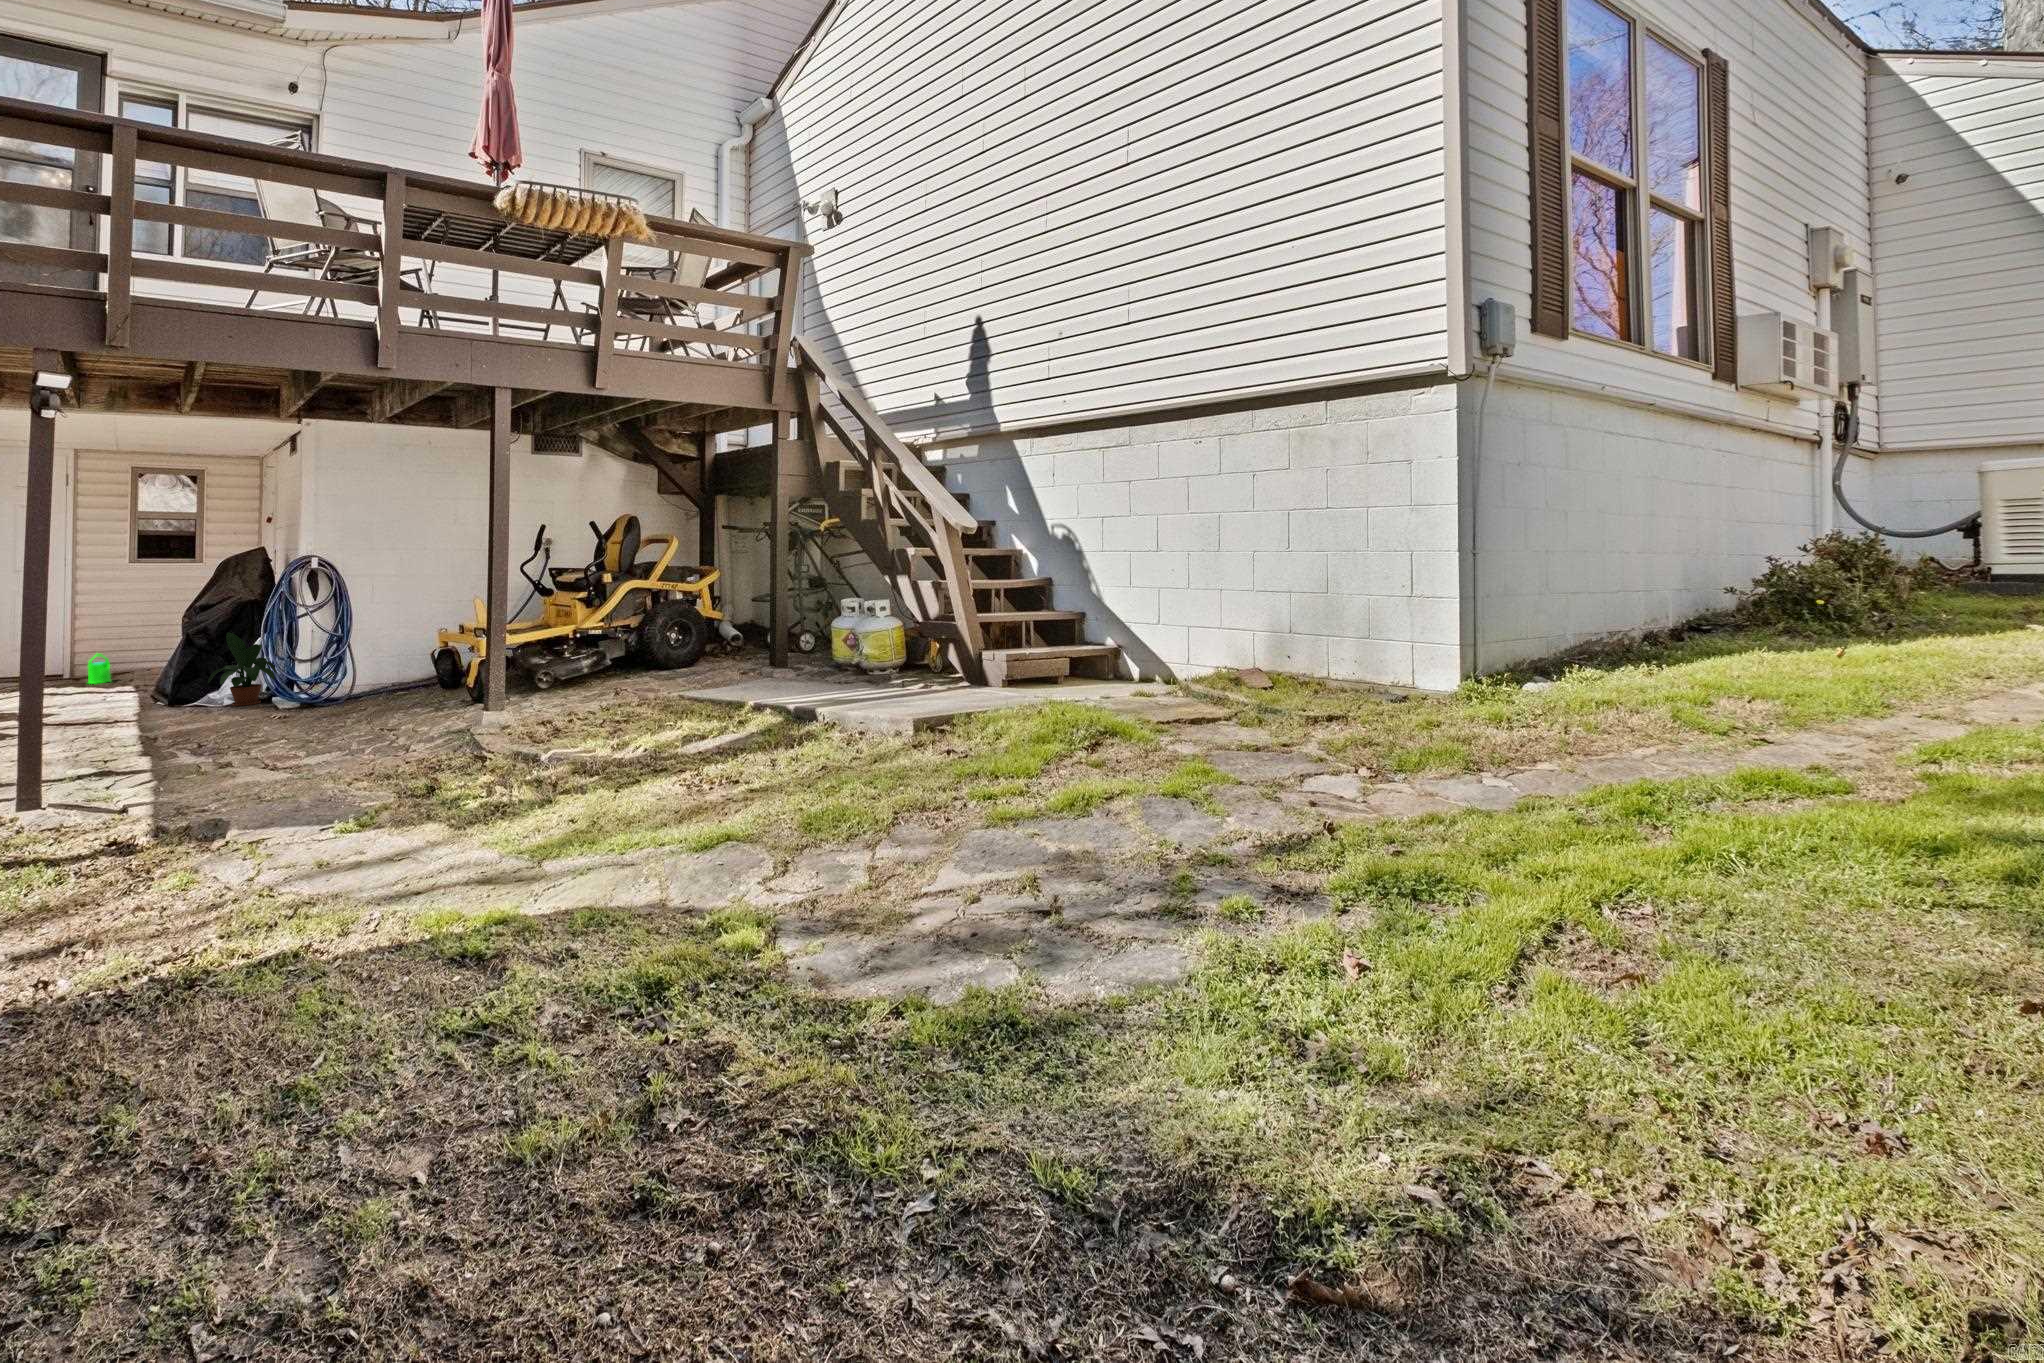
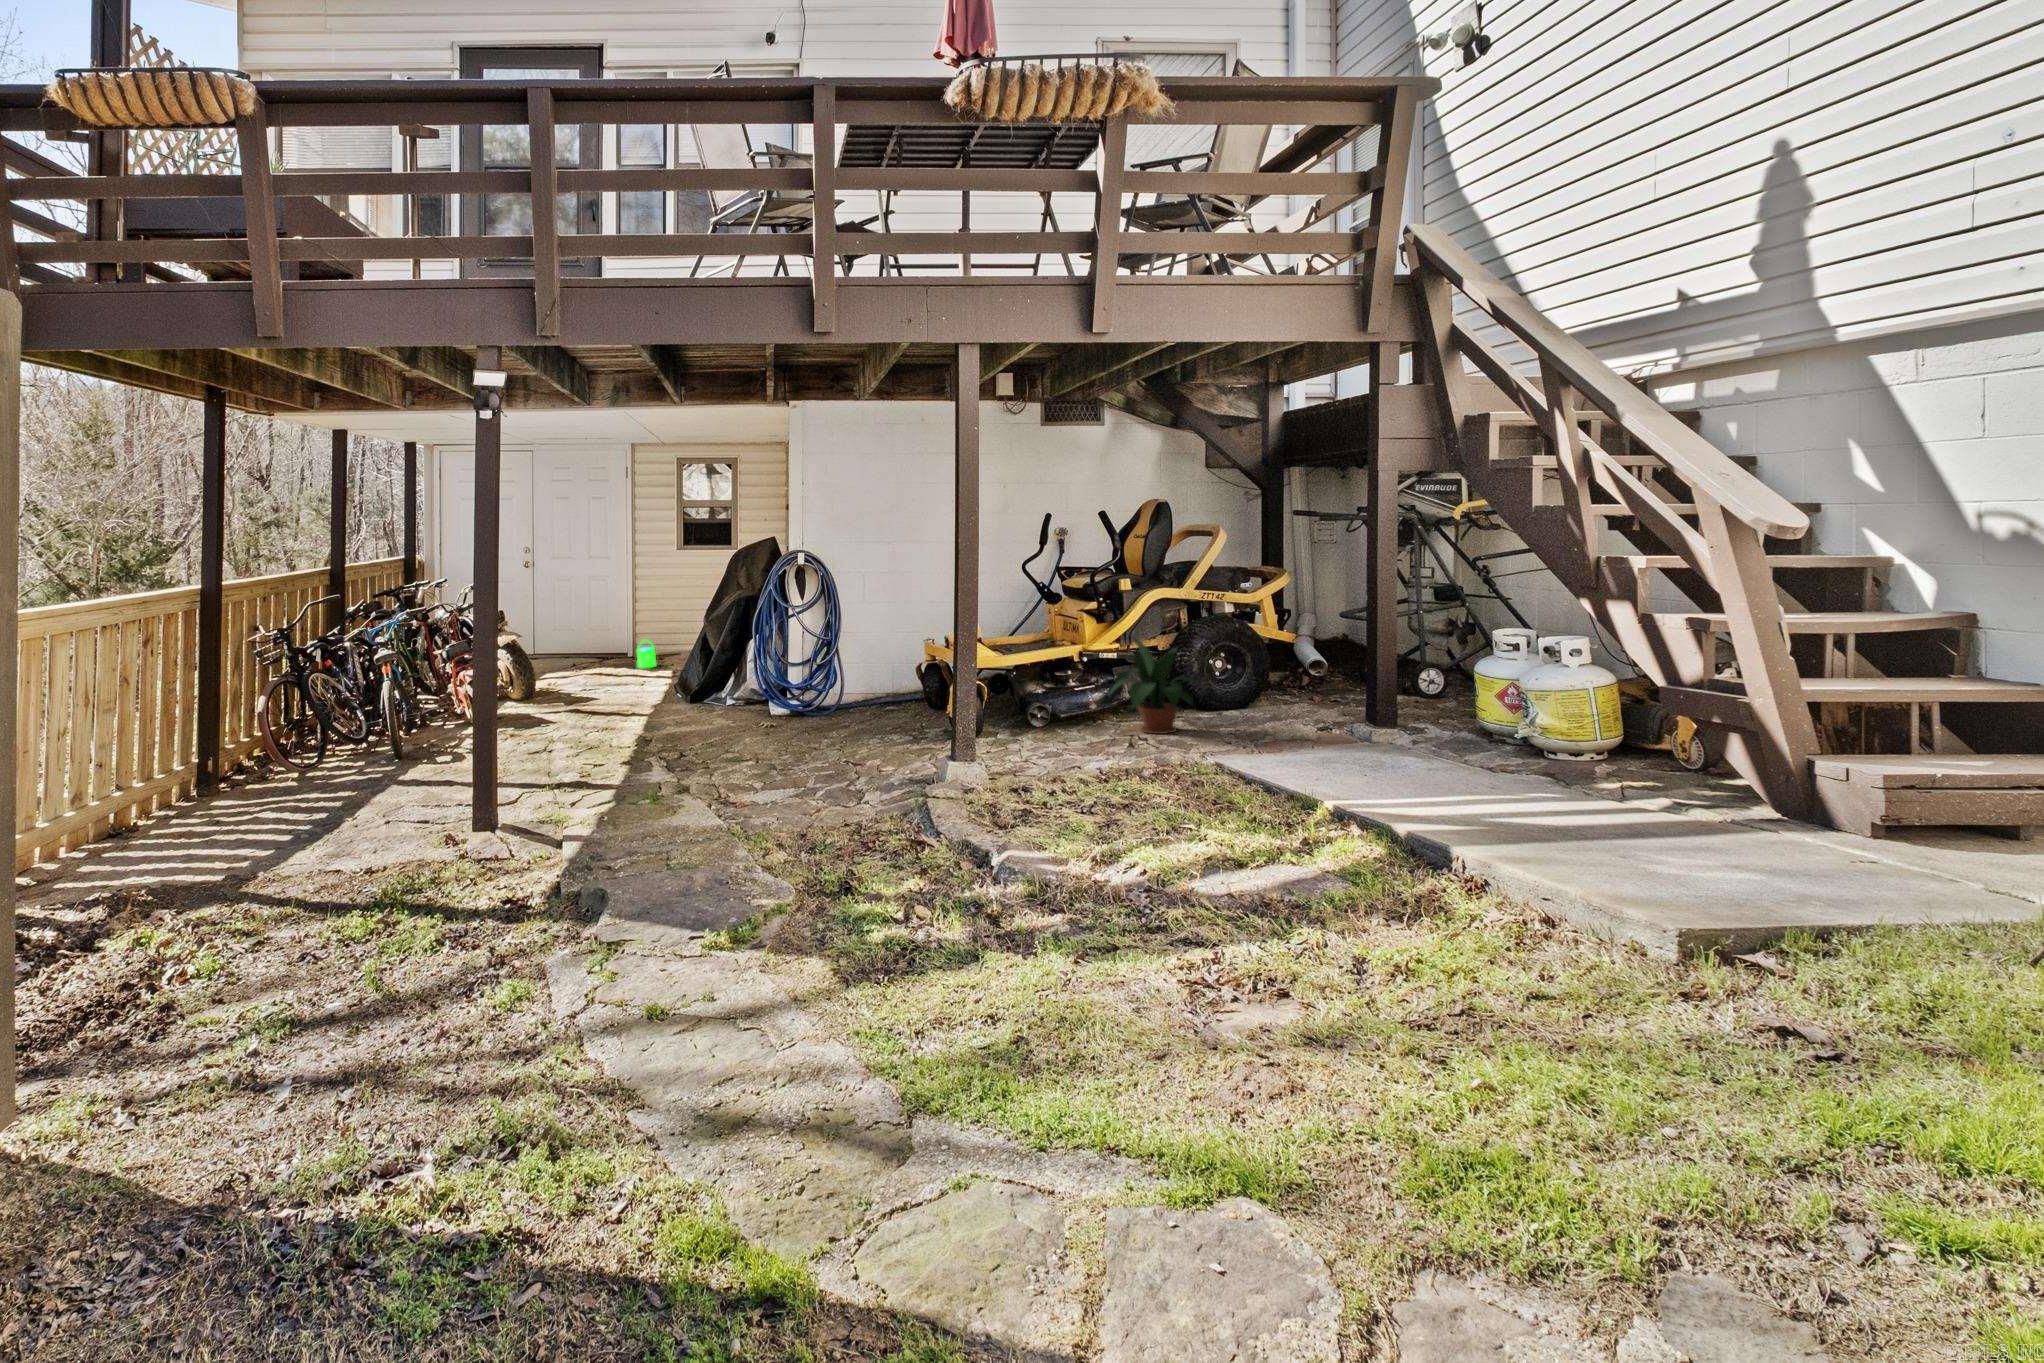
potted plant: present [208,632,277,706] -> present [1110,638,1203,734]

